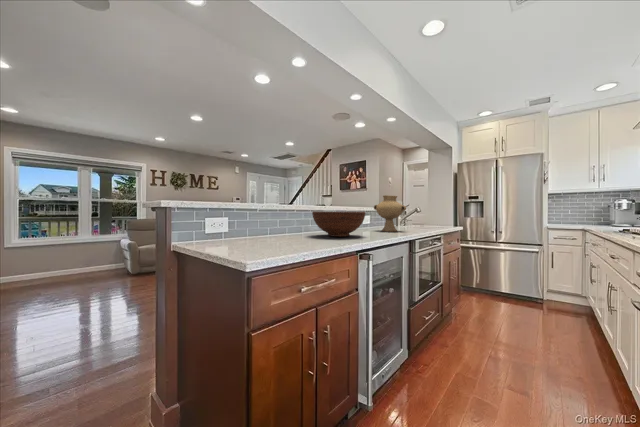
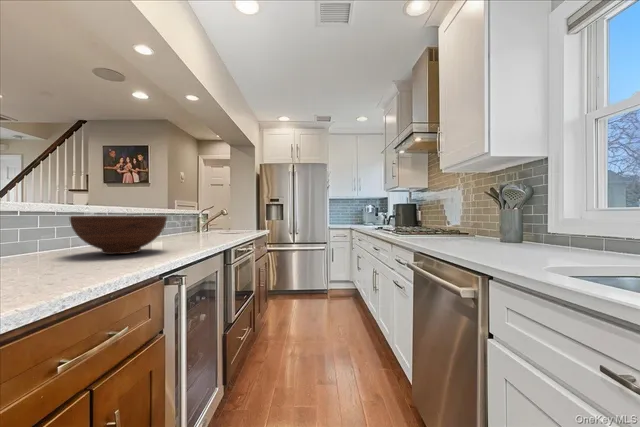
vase: present [374,195,406,232] -> none [172,194,216,240]

